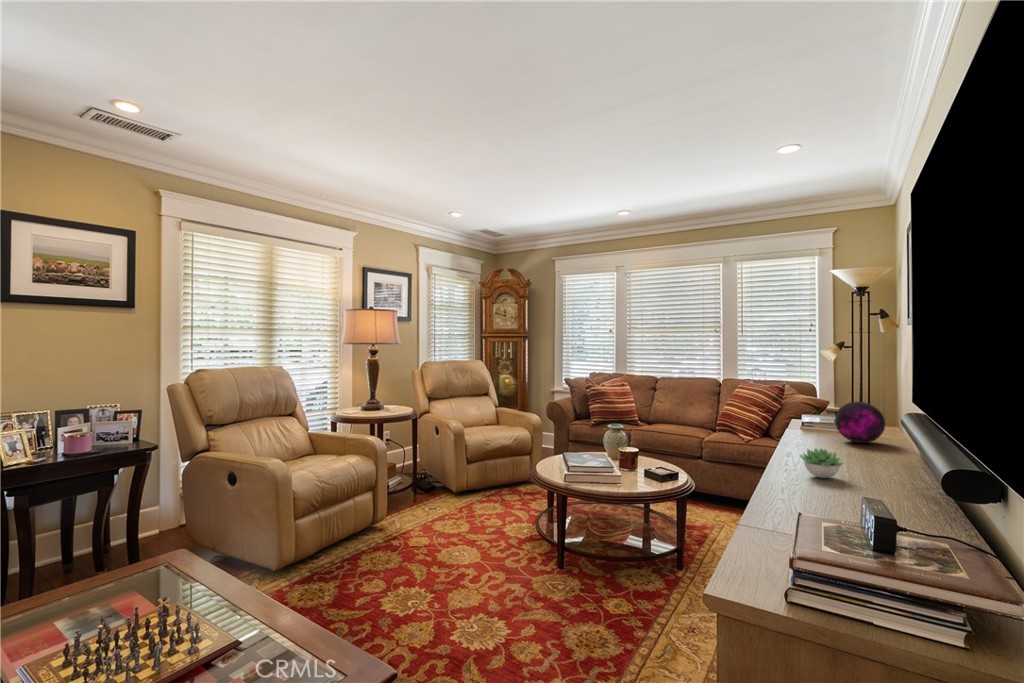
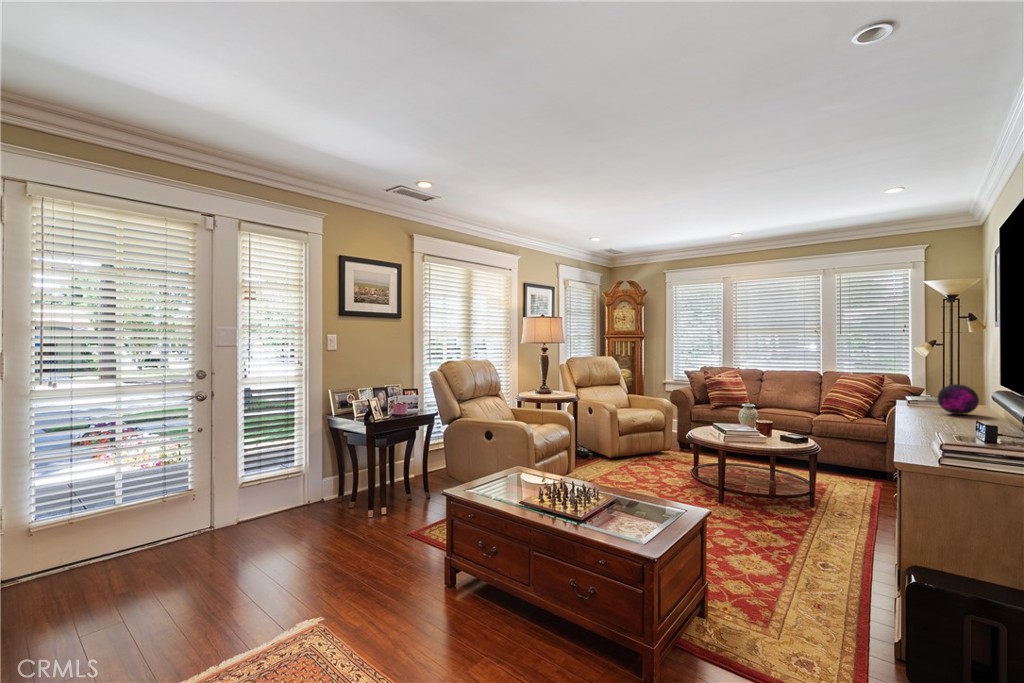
succulent plant: present [800,449,844,478] -> none [917,412,953,431]

